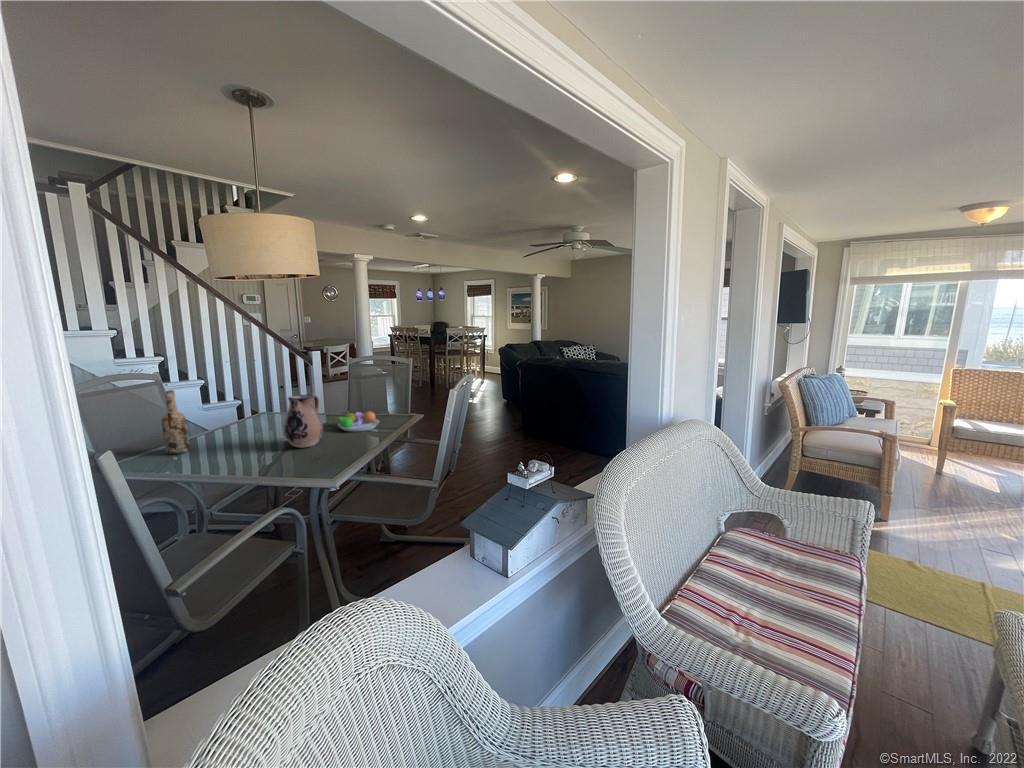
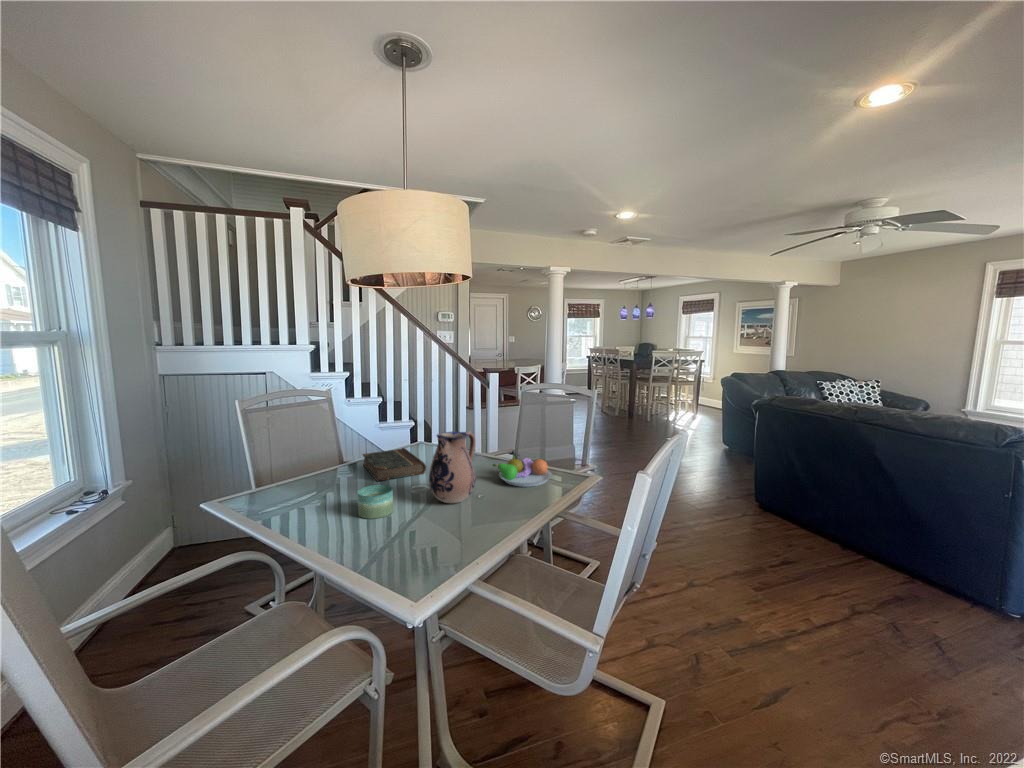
wine bottle: present [162,390,190,454] -> none [311,413,336,488]
book: none [206,417,273,444] -> present [363,448,426,481]
candle: none [226,440,258,465] -> present [357,485,393,519]

